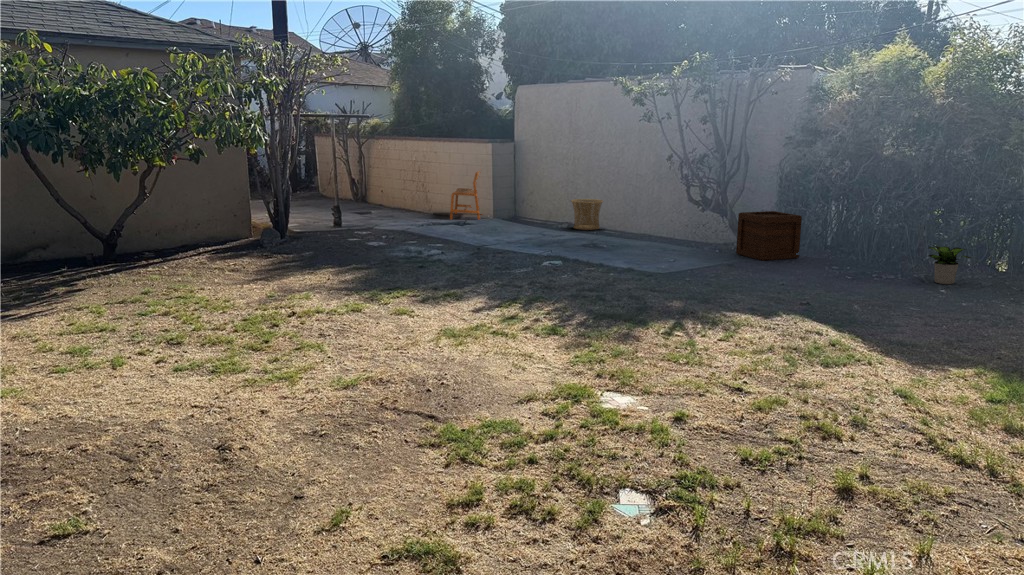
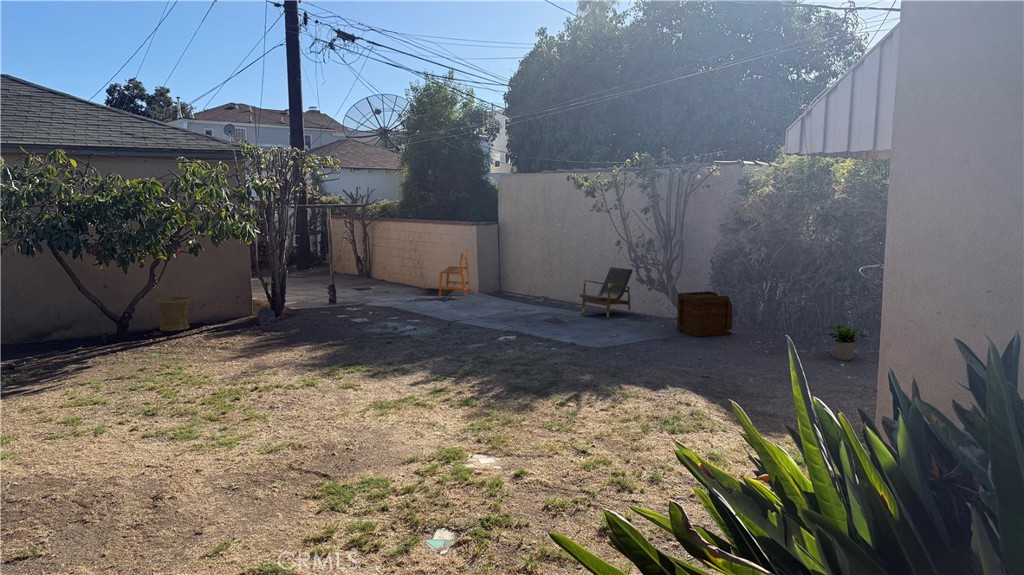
lounge chair: none [617,187,675,241] -> present [580,267,632,317]
basket: present [571,199,603,230] -> present [154,297,191,331]

